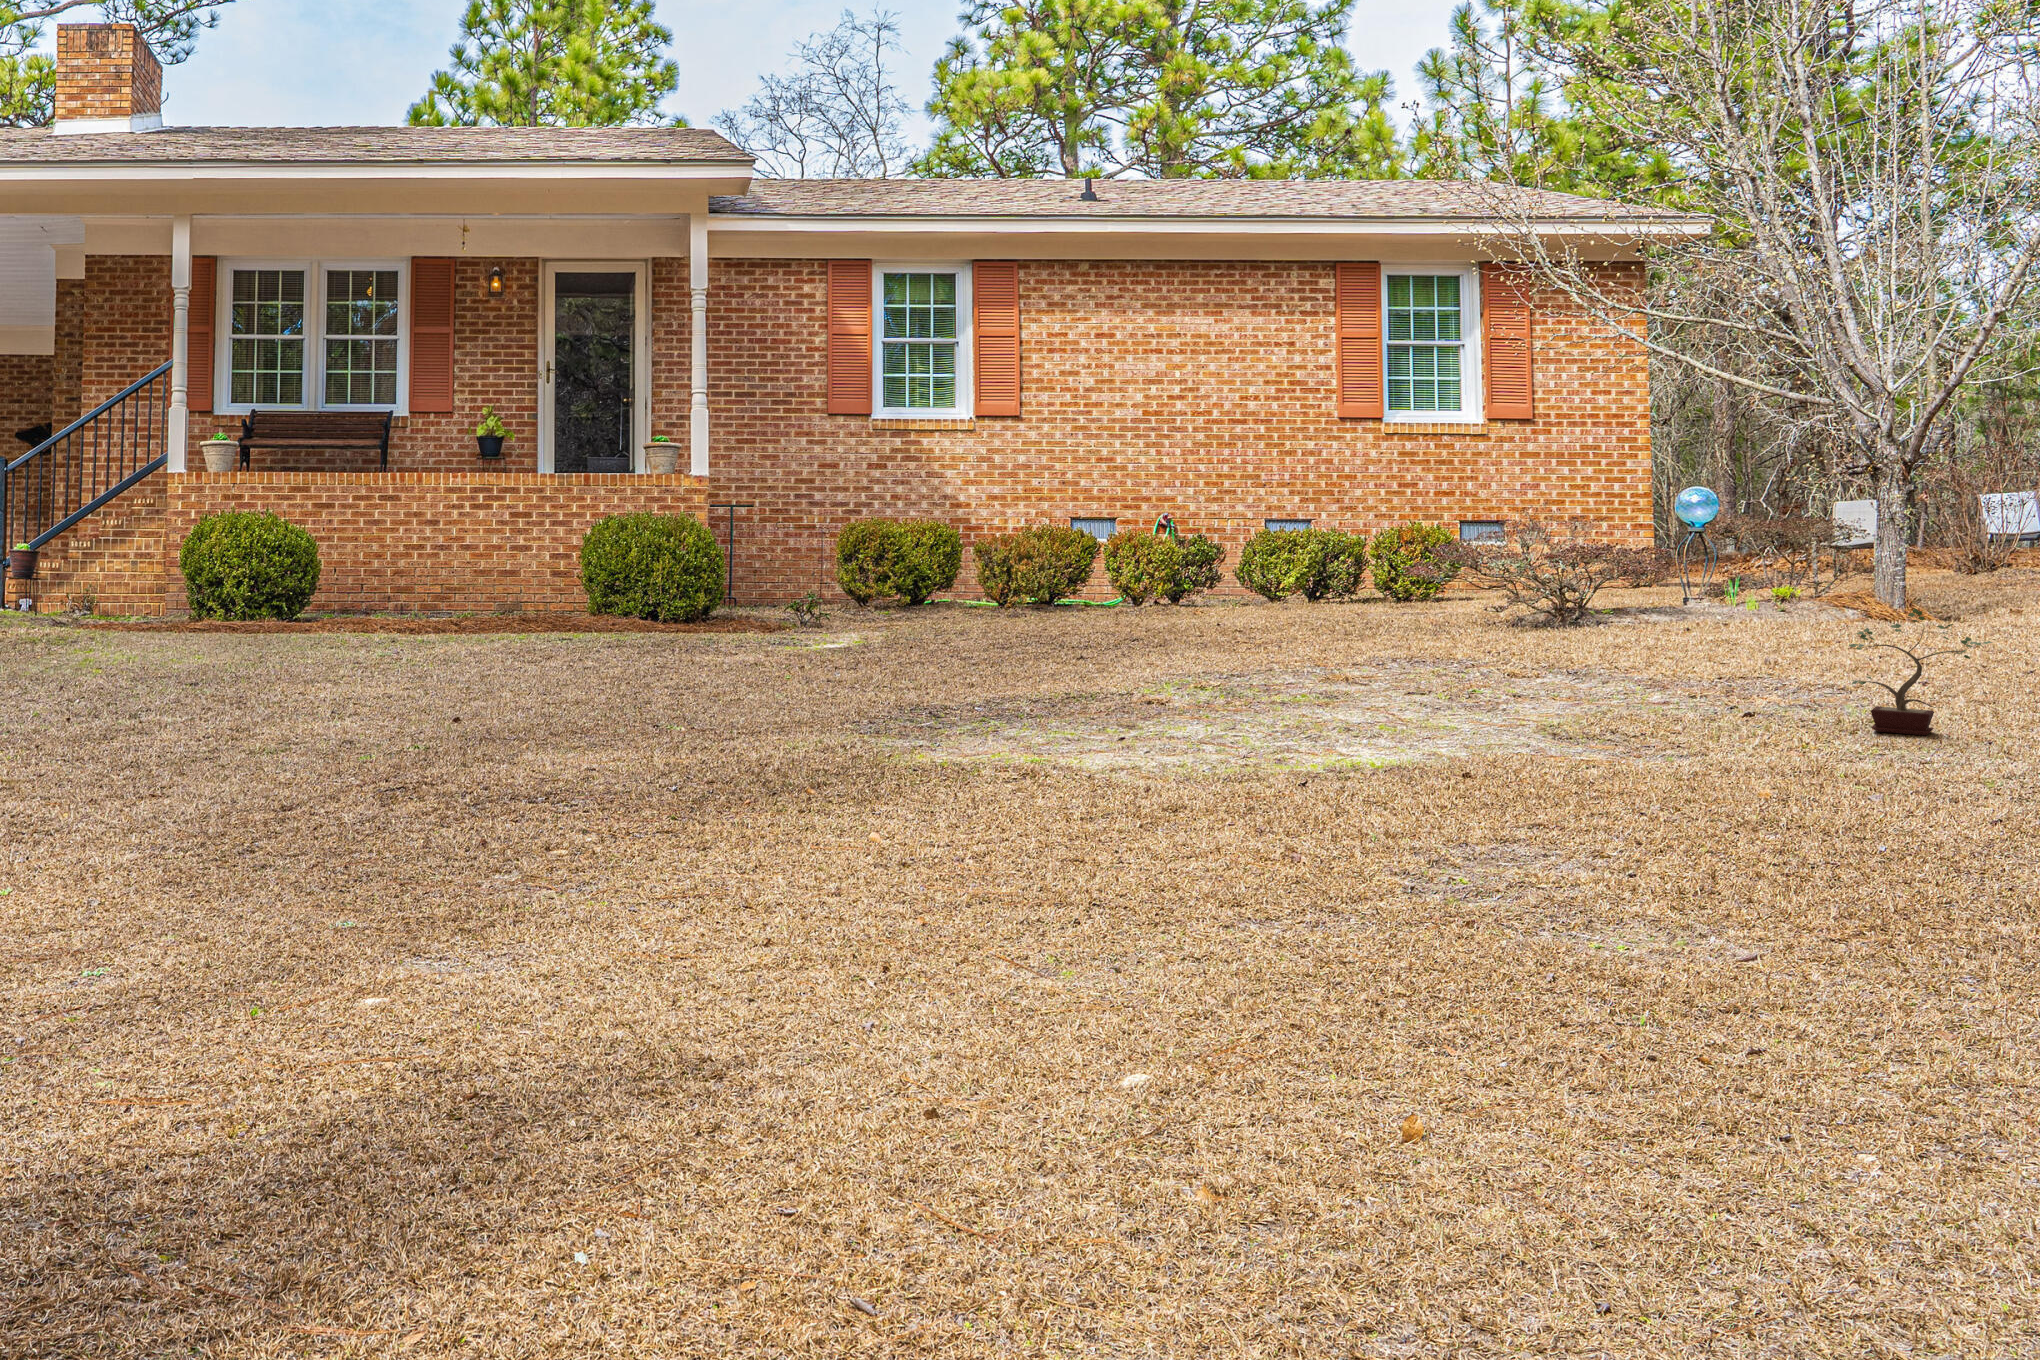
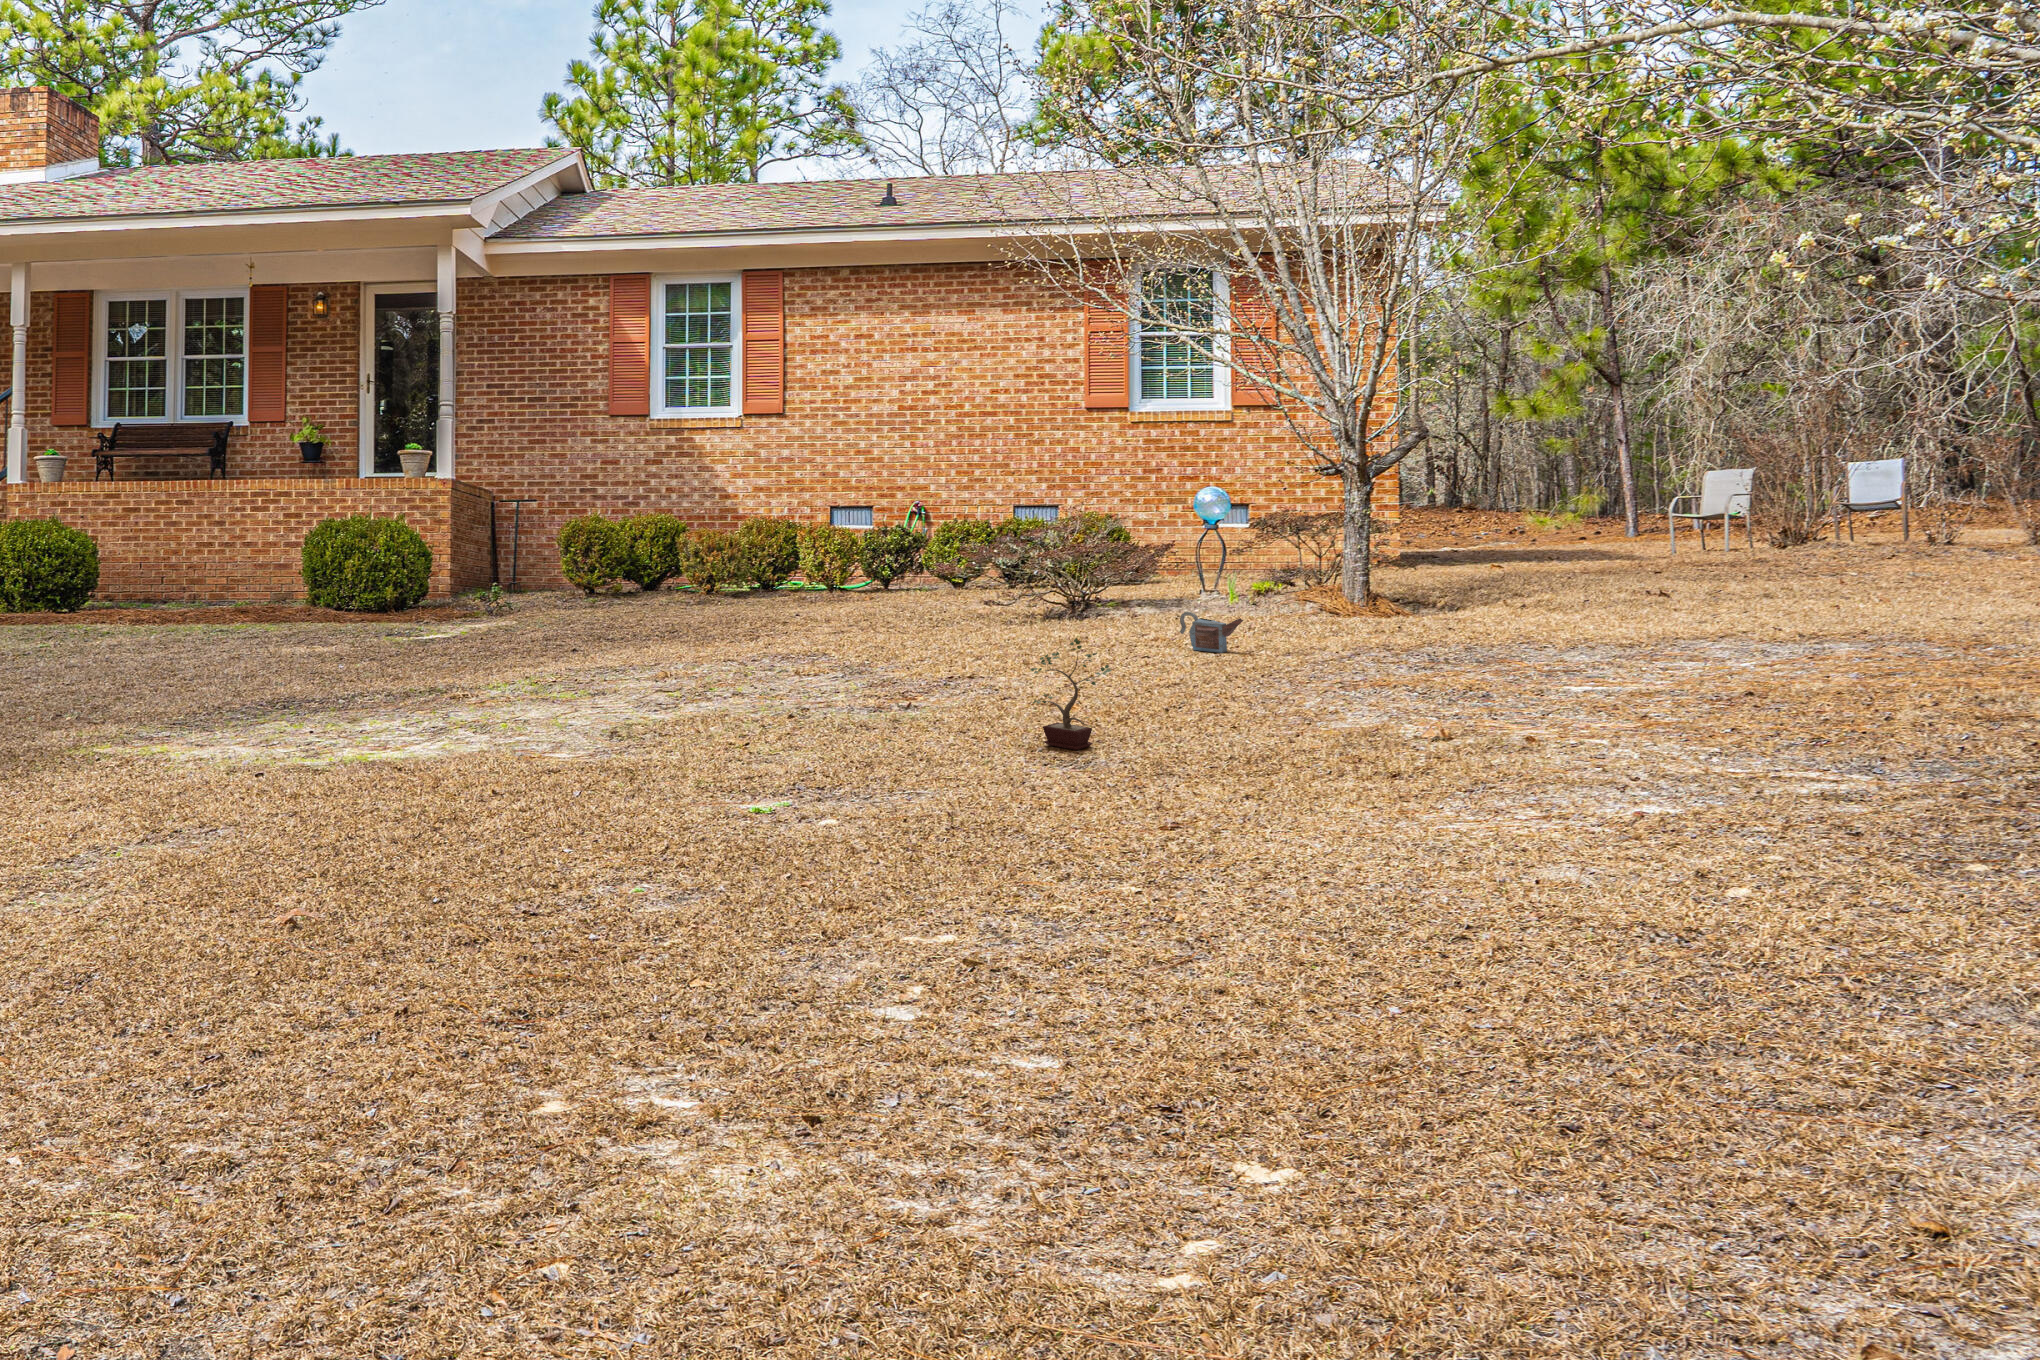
watering can: none [1765,605,1857,649] -> present [1180,612,1243,653]

